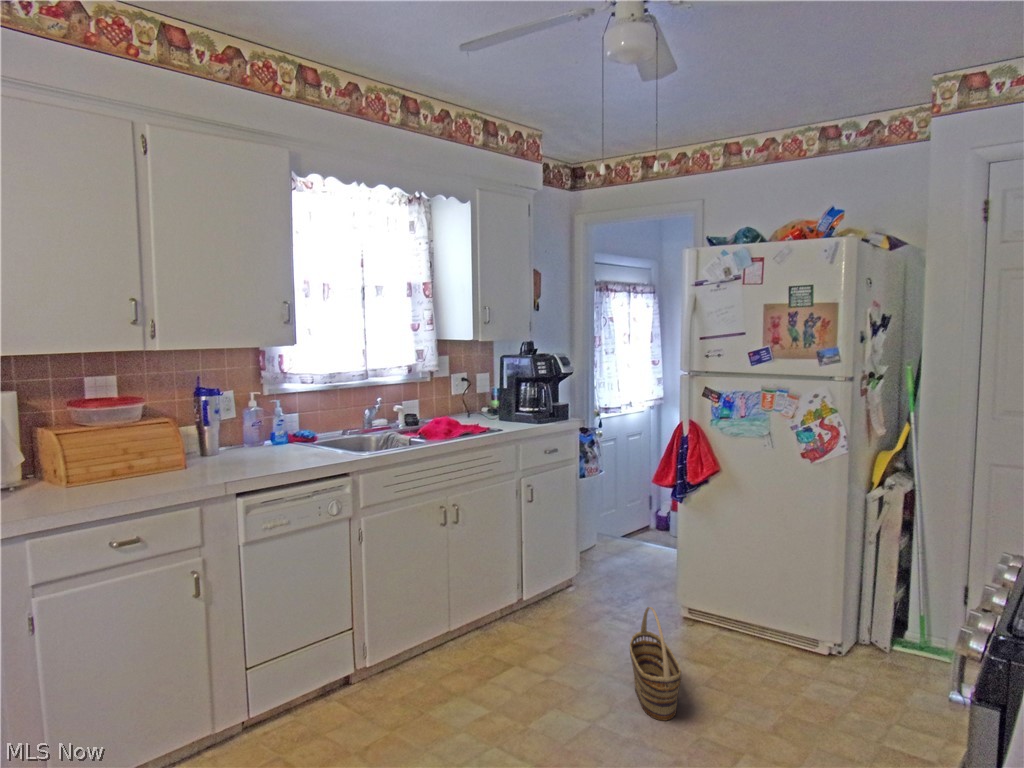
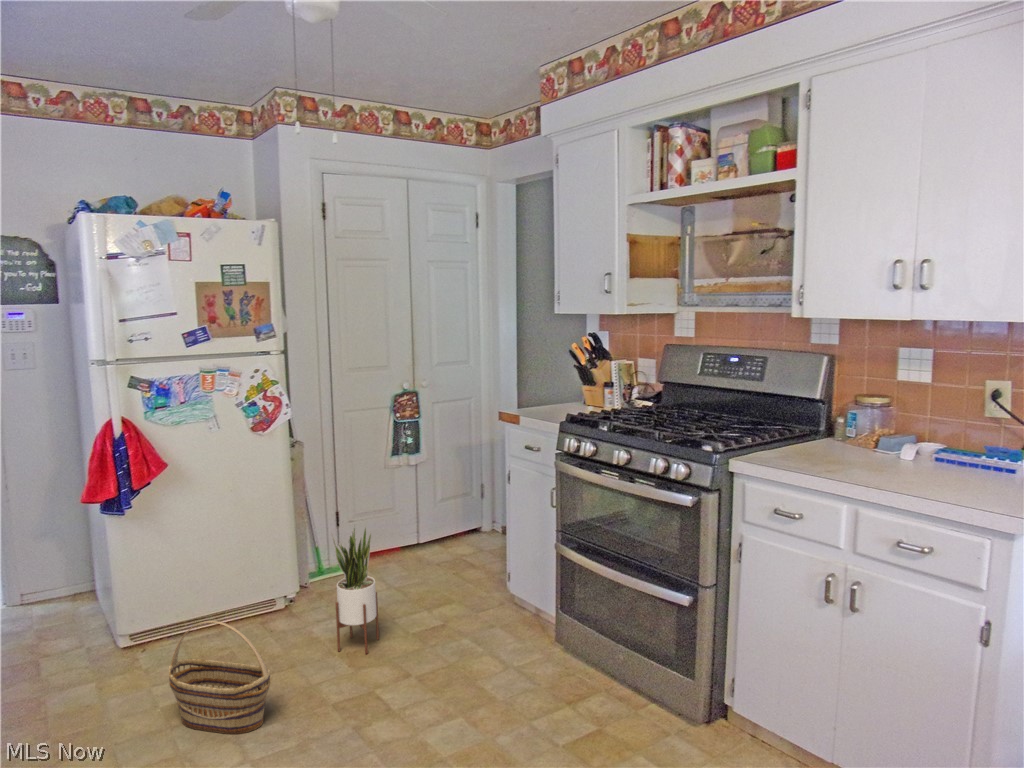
potted plant: none [794,583,864,736] -> present [331,524,379,654]

